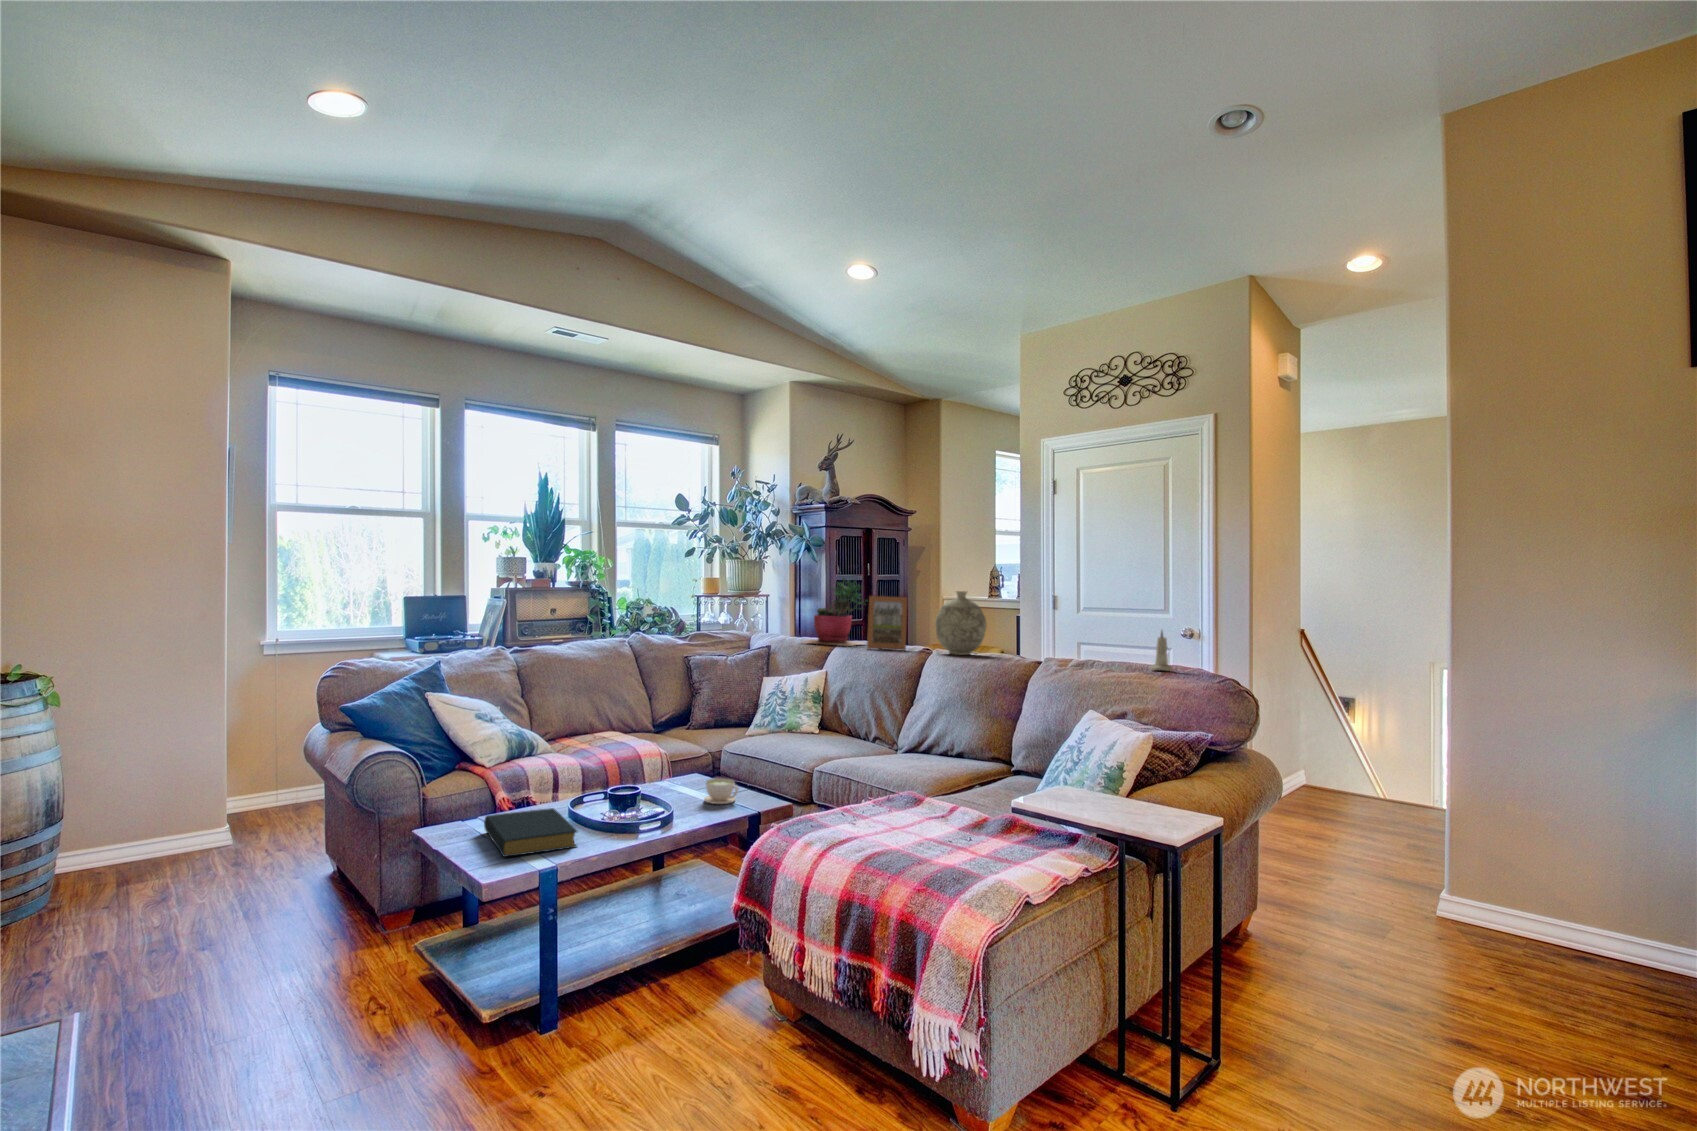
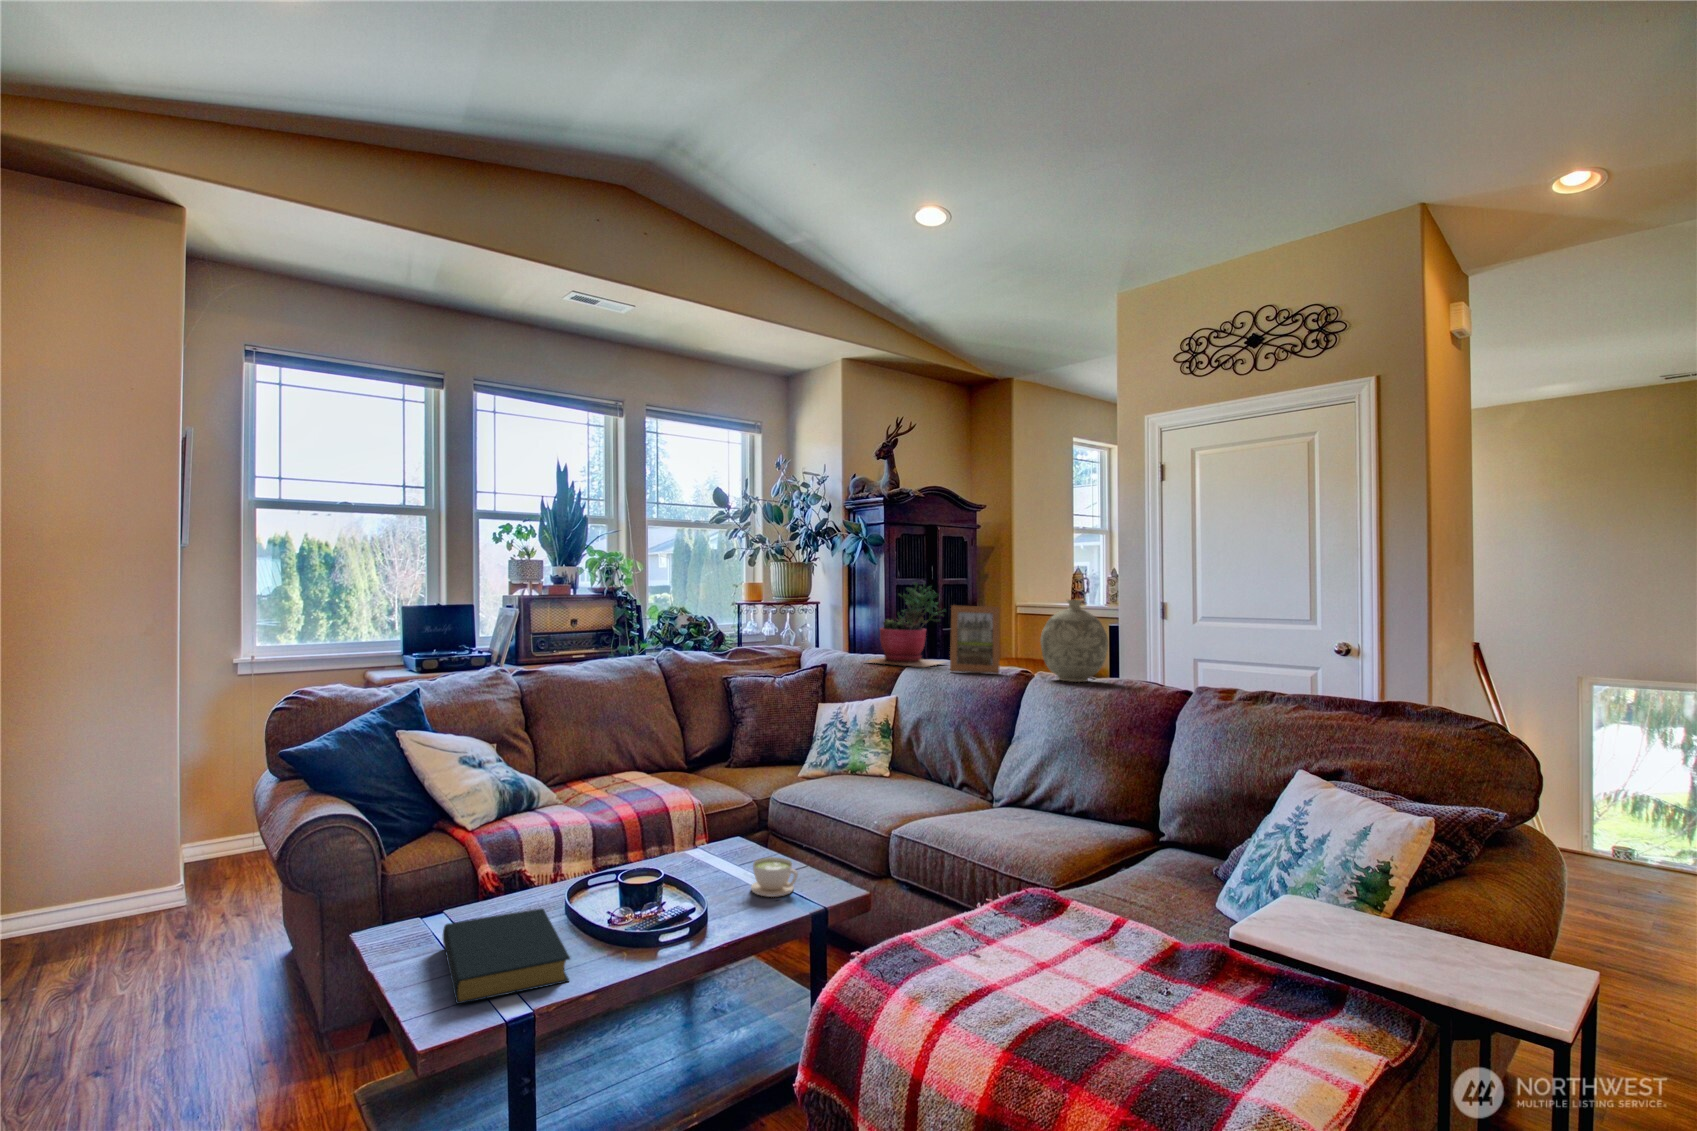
candle: present [1150,631,1172,671] -> none [1363,653,1398,712]

